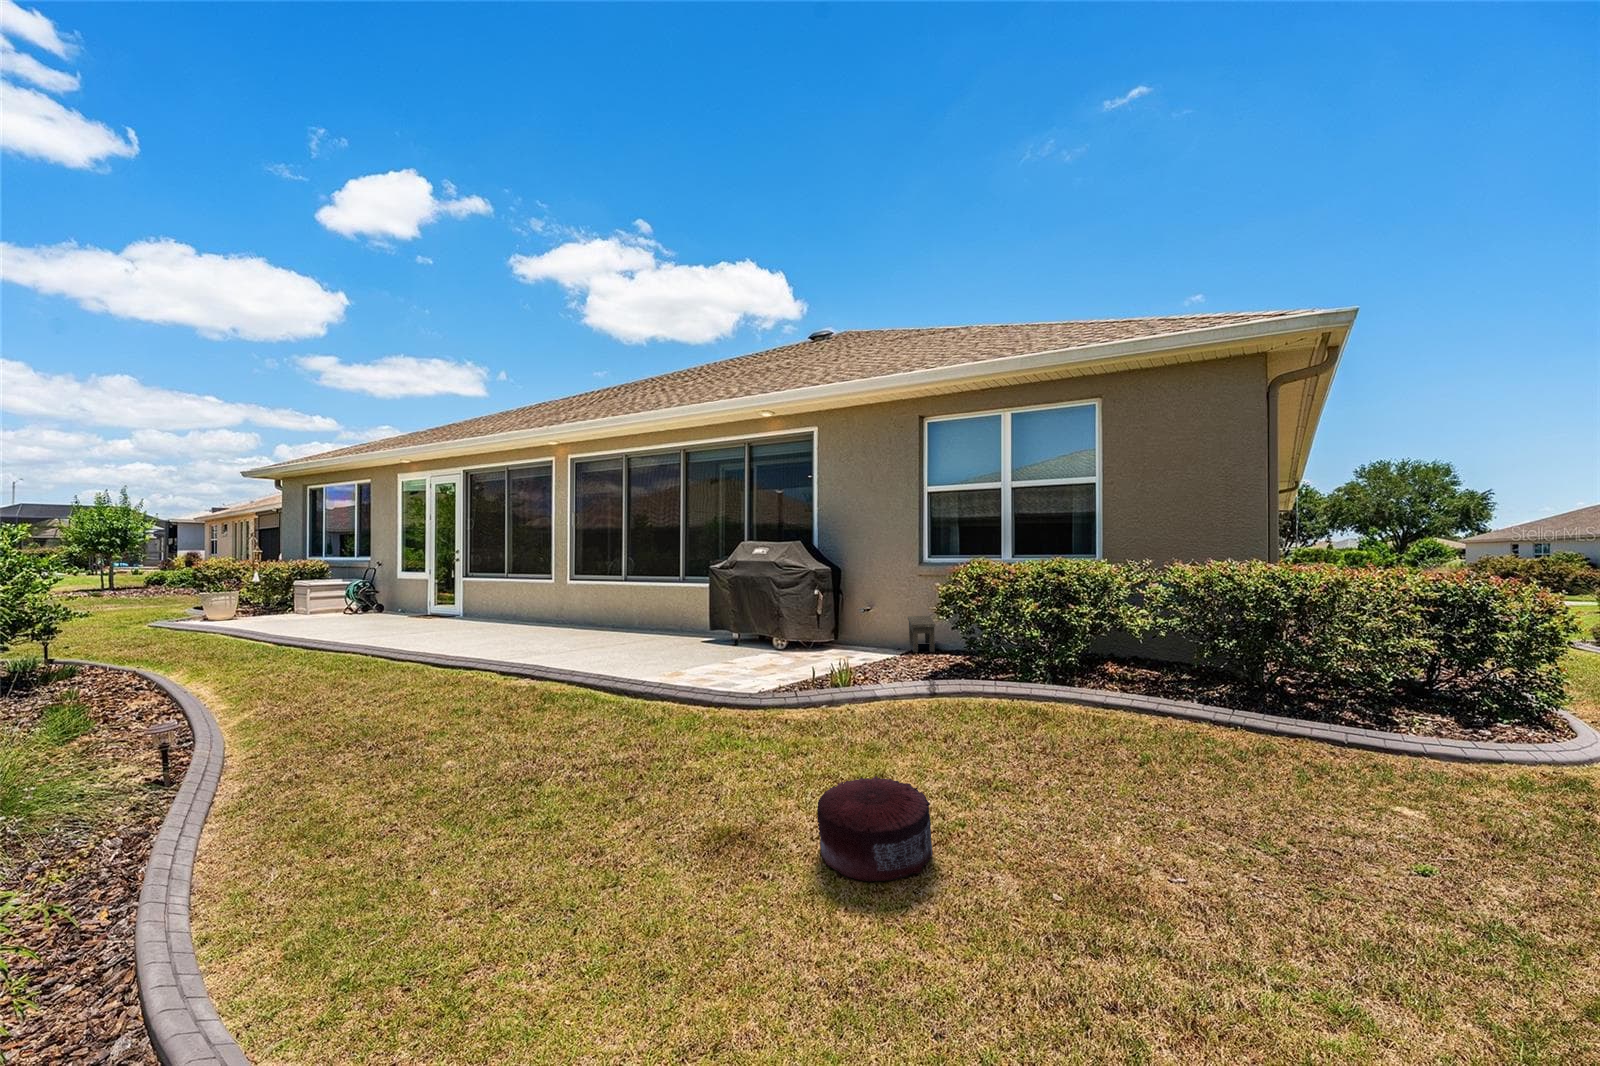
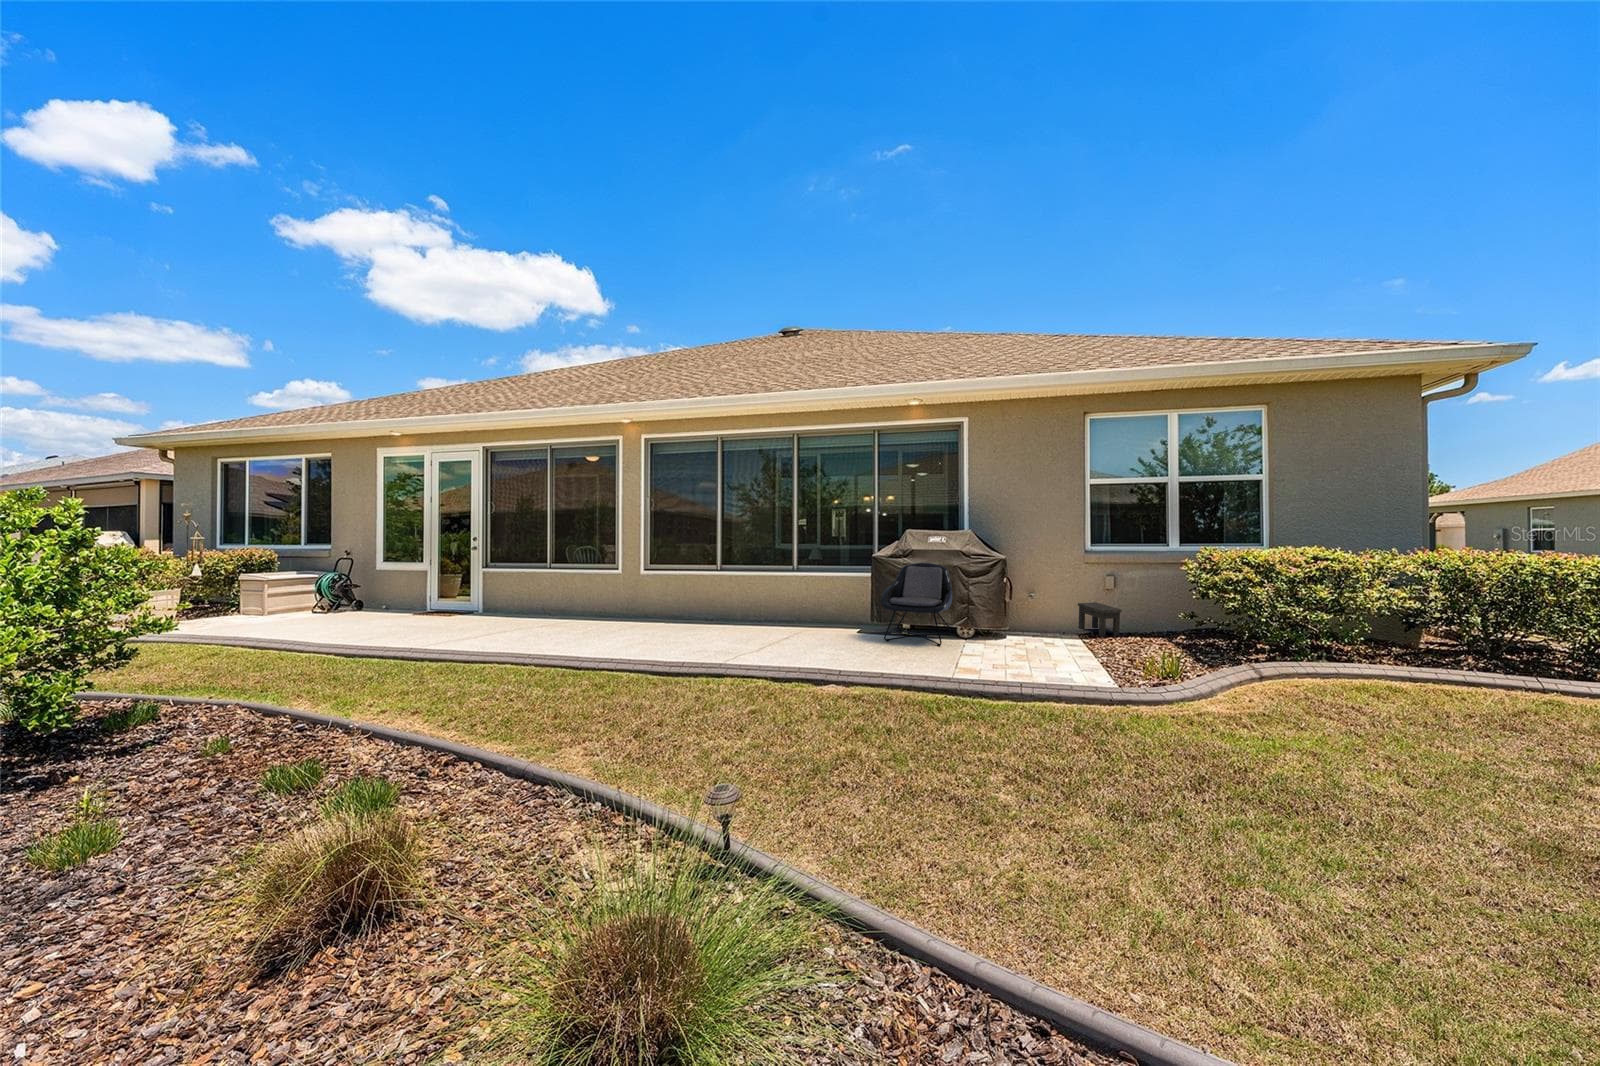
lounge chair: none [690,574,770,656] -> present [881,563,952,646]
pouf: present [817,776,933,882] -> none [1385,741,1525,832]

